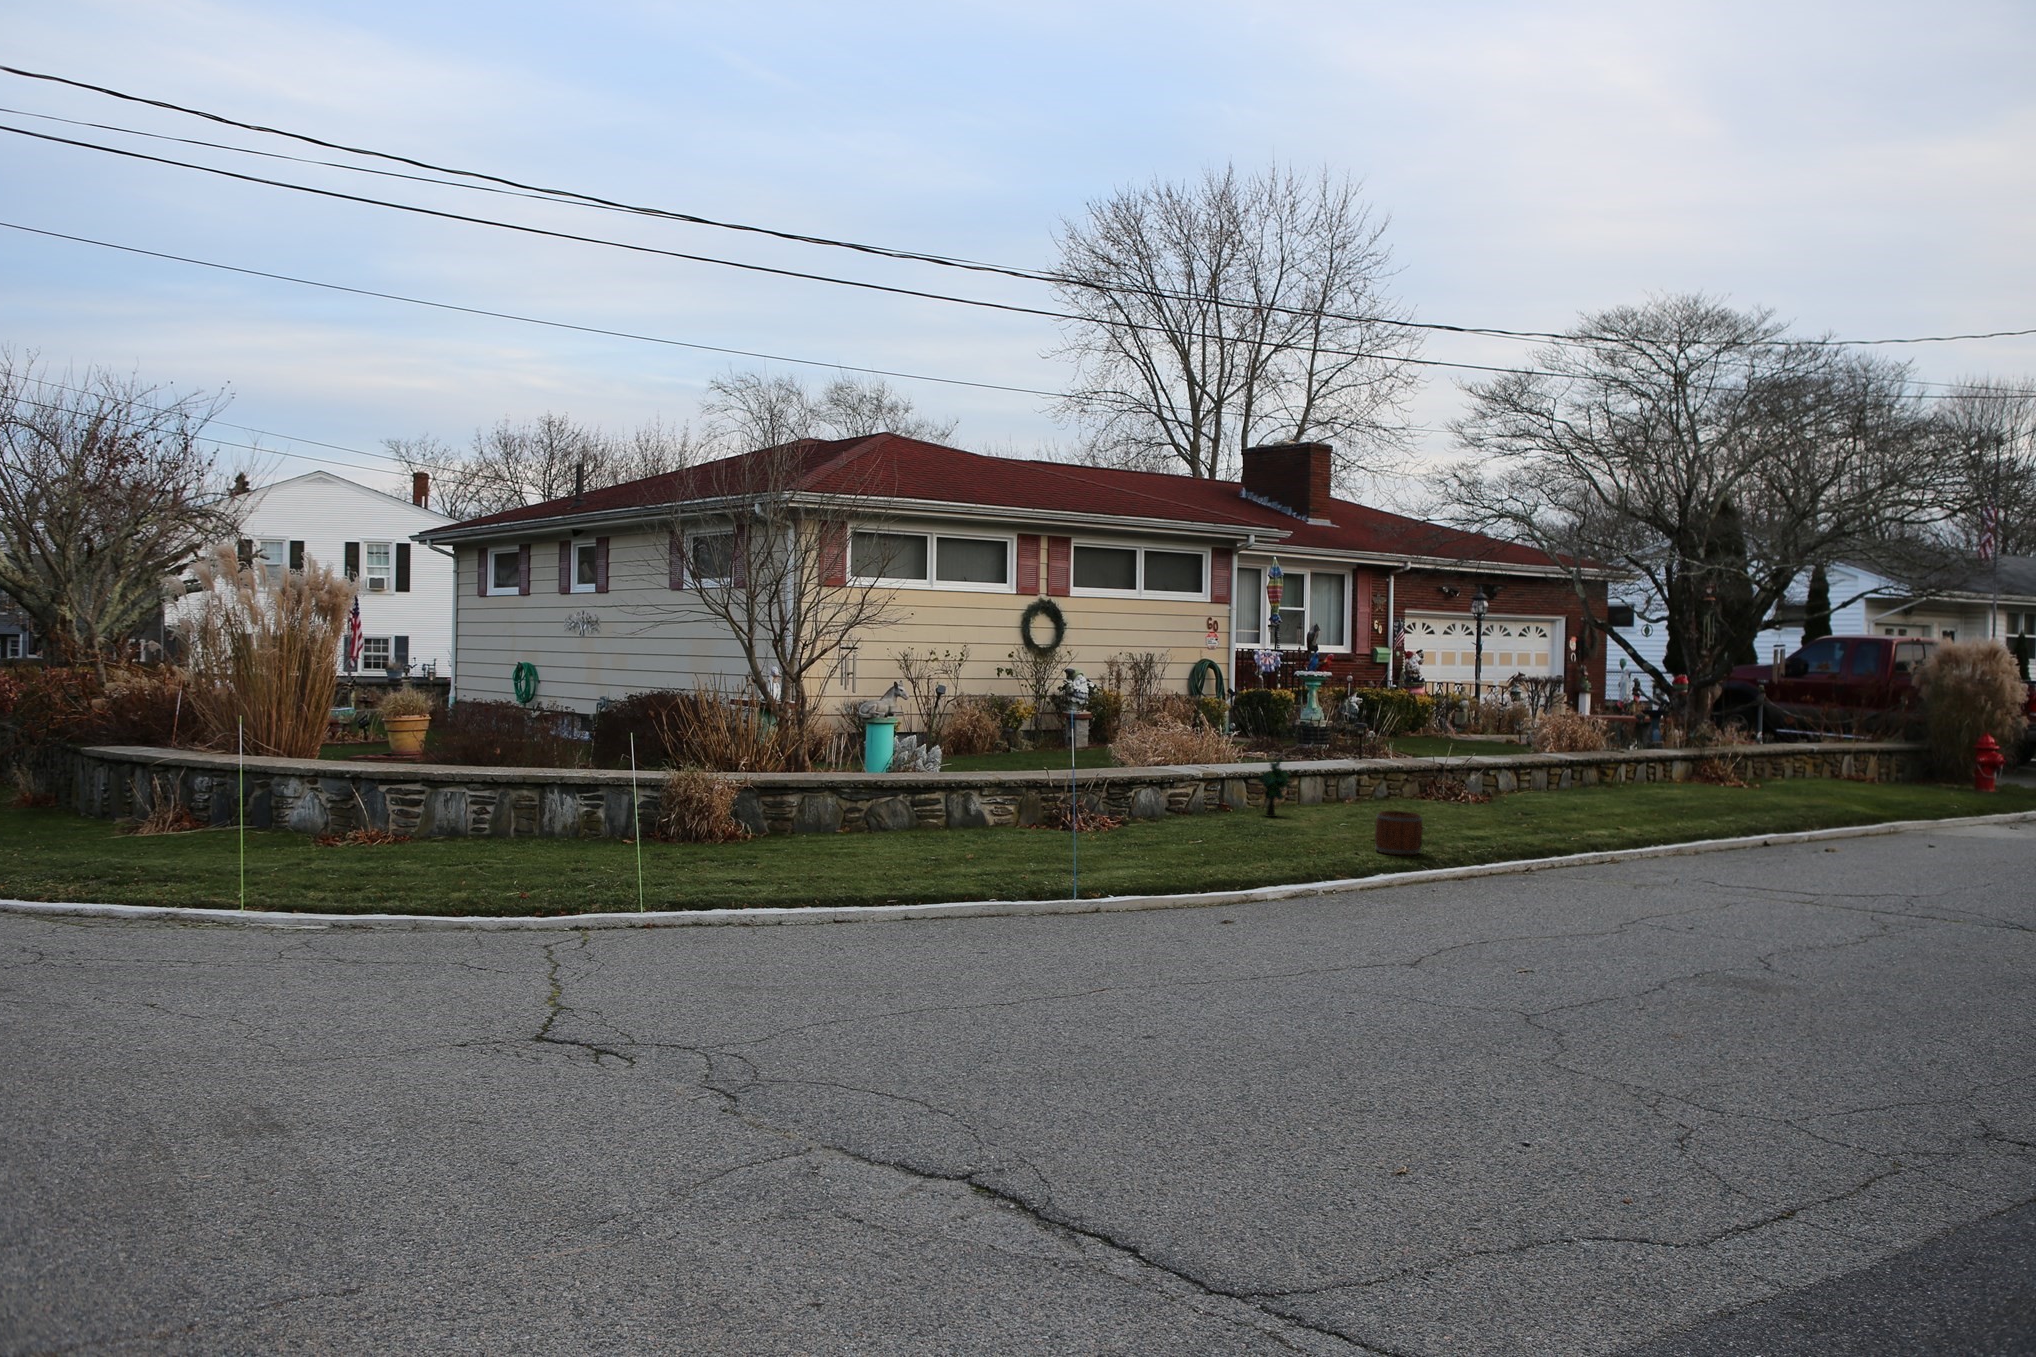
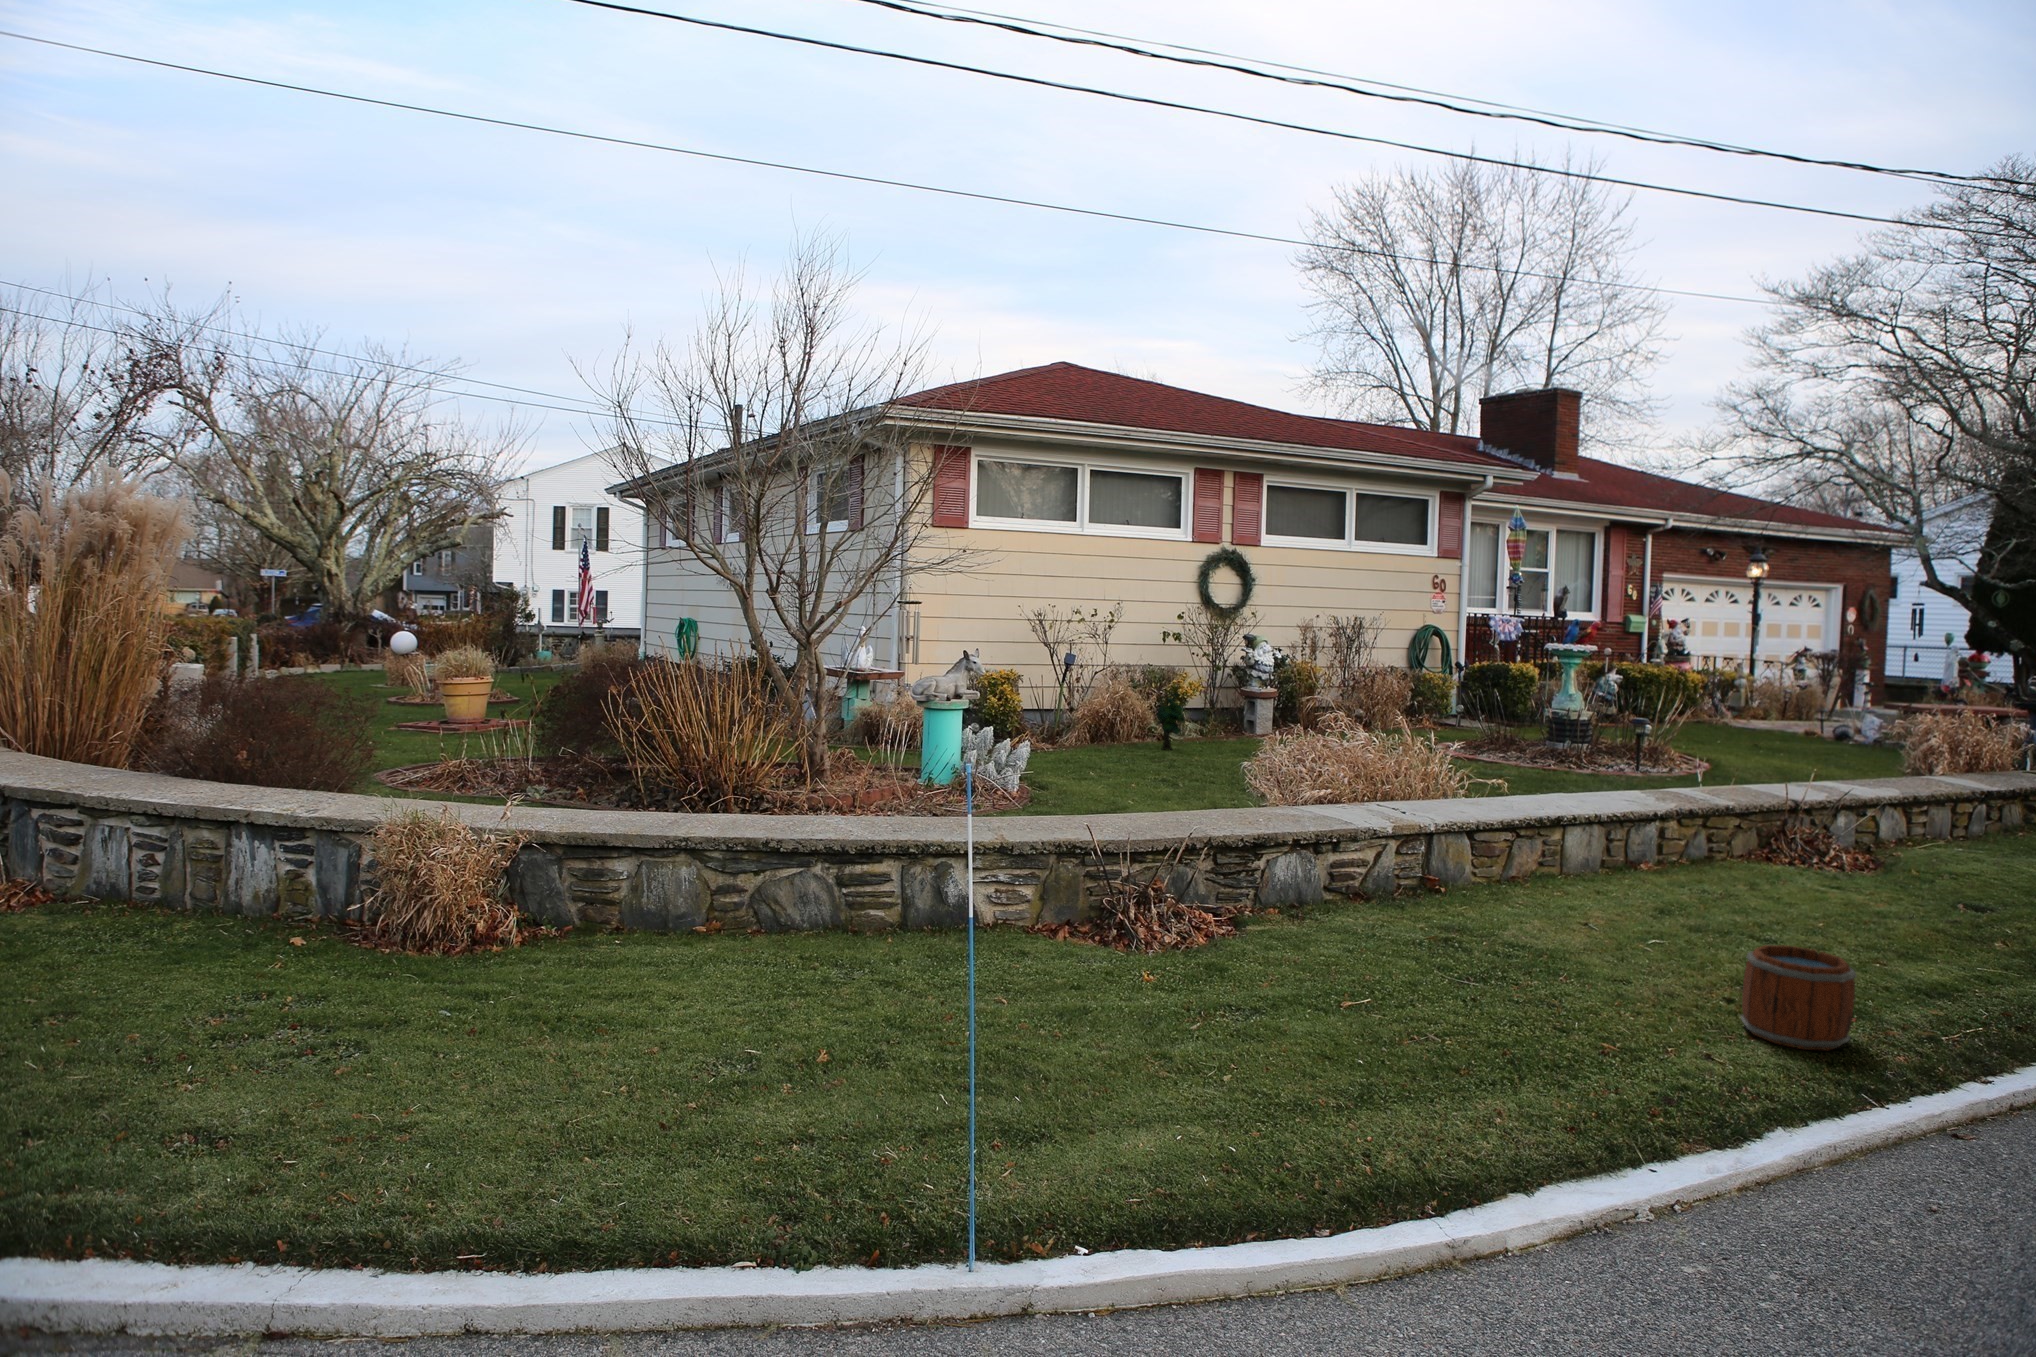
decorative plant: present [1258,758,1289,817] -> present [1156,692,1185,750]

